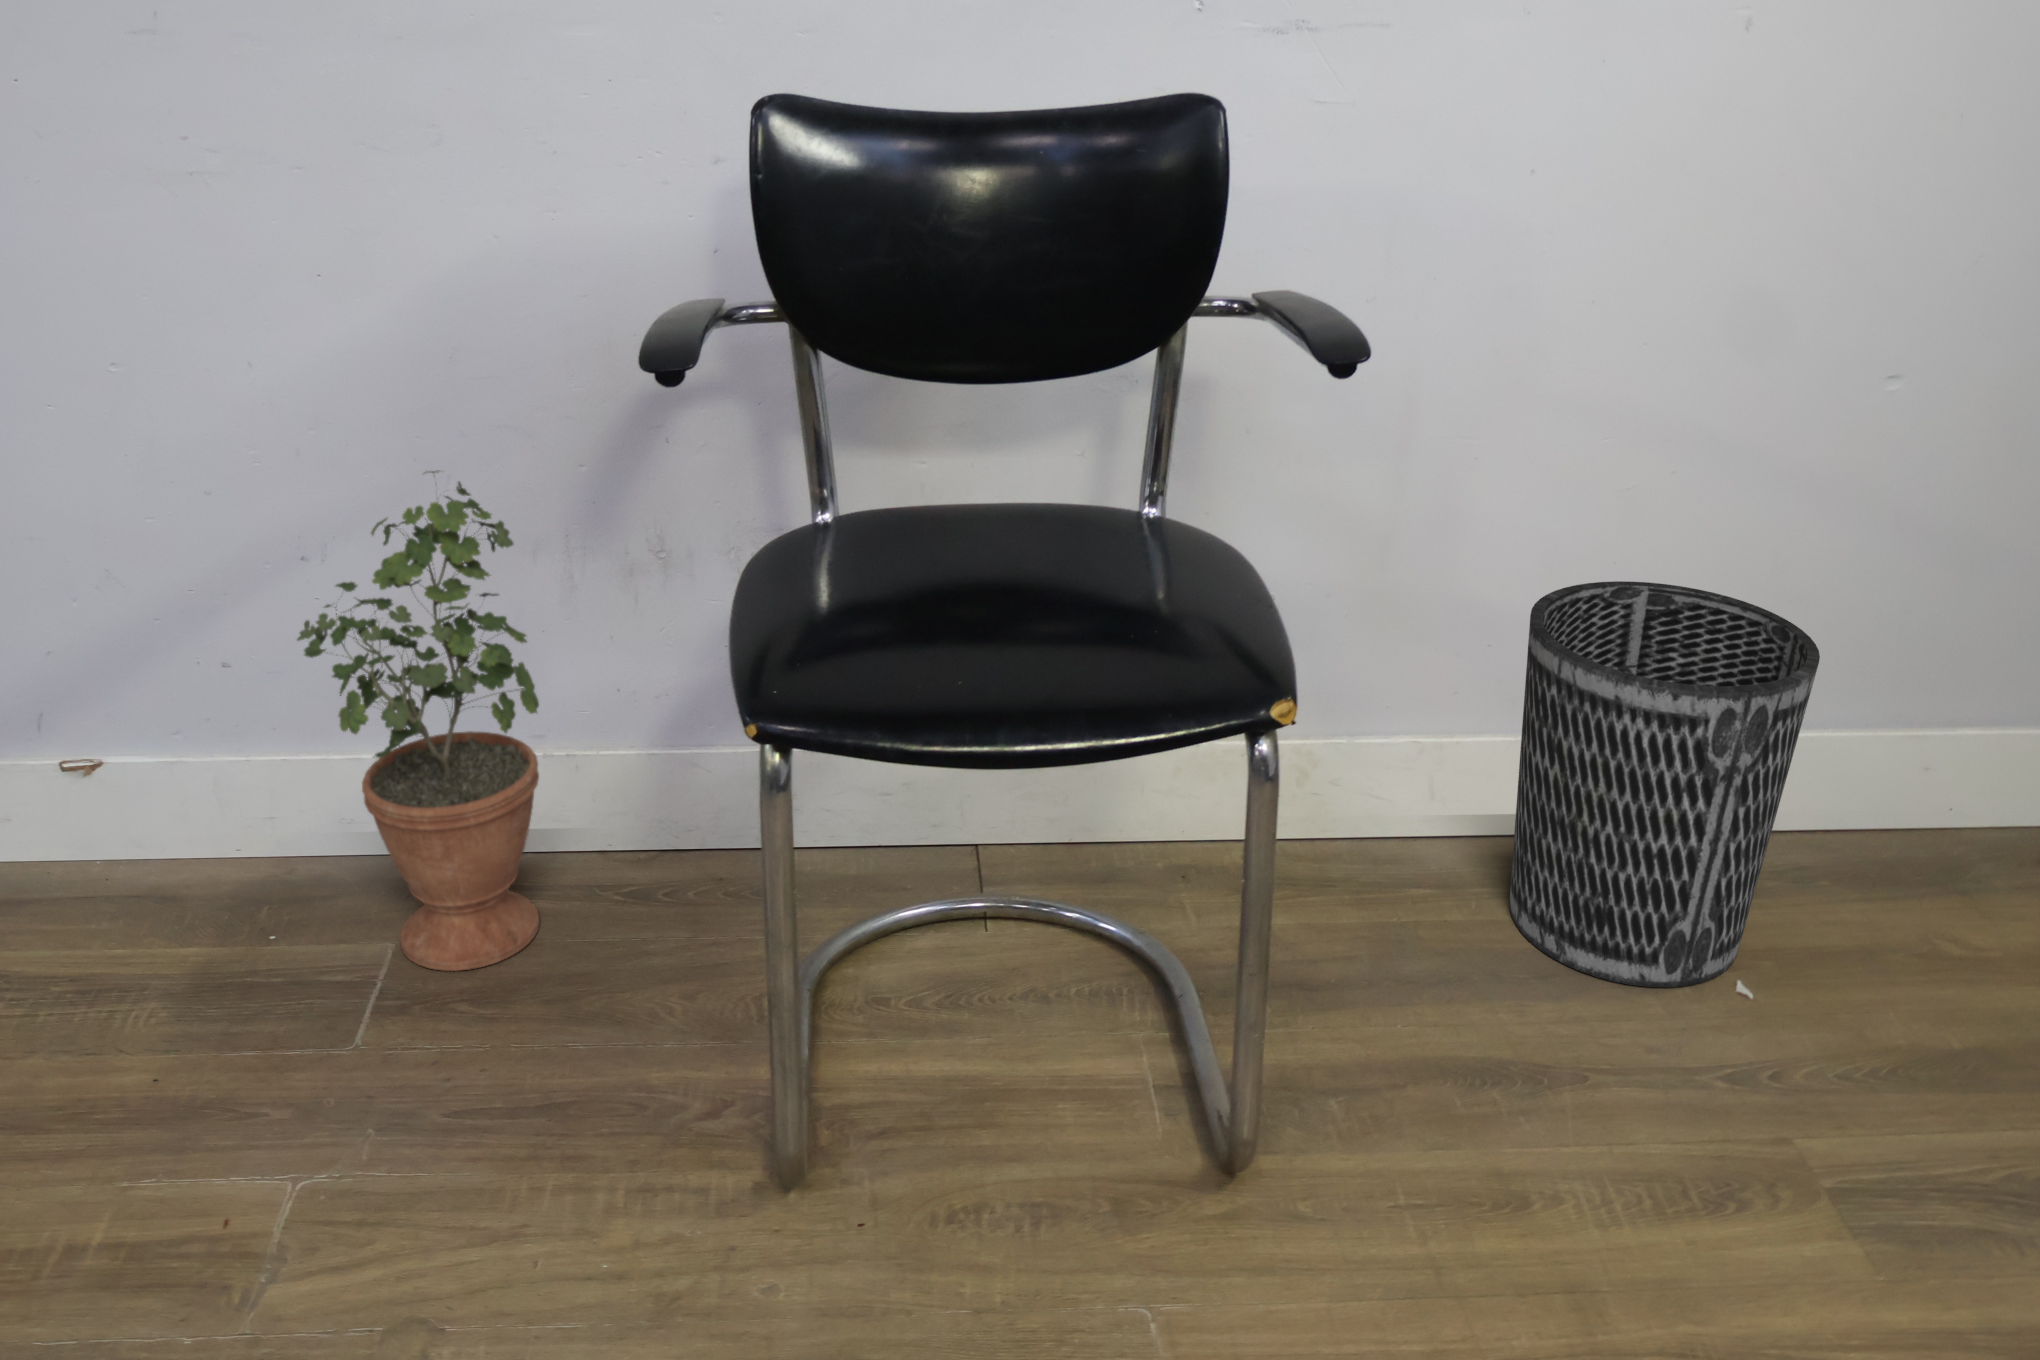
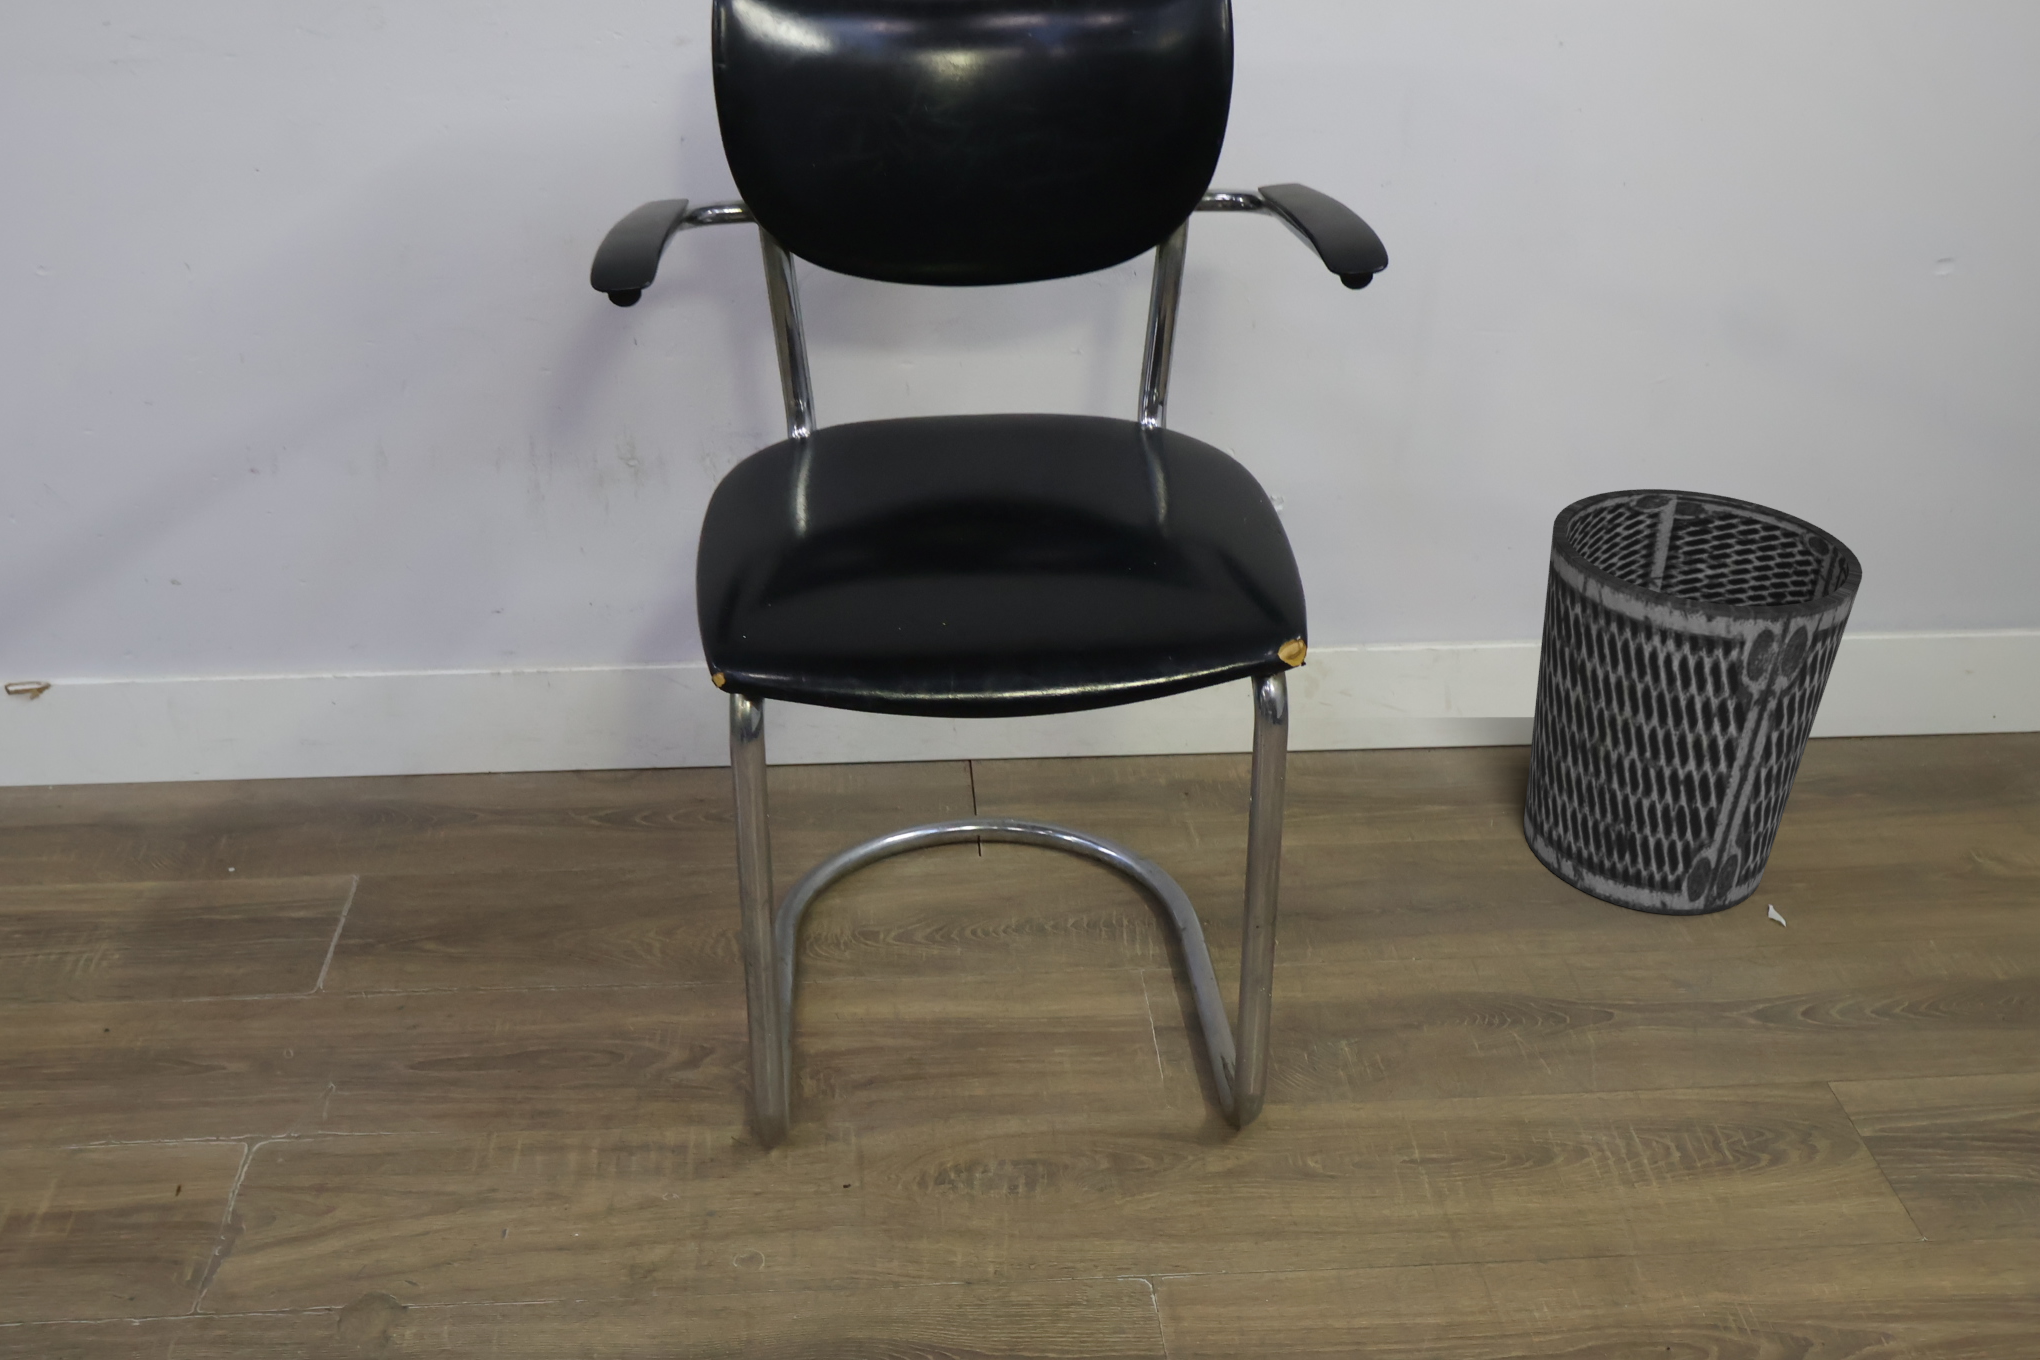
potted plant: present [297,470,540,971] -> none [239,384,515,908]

